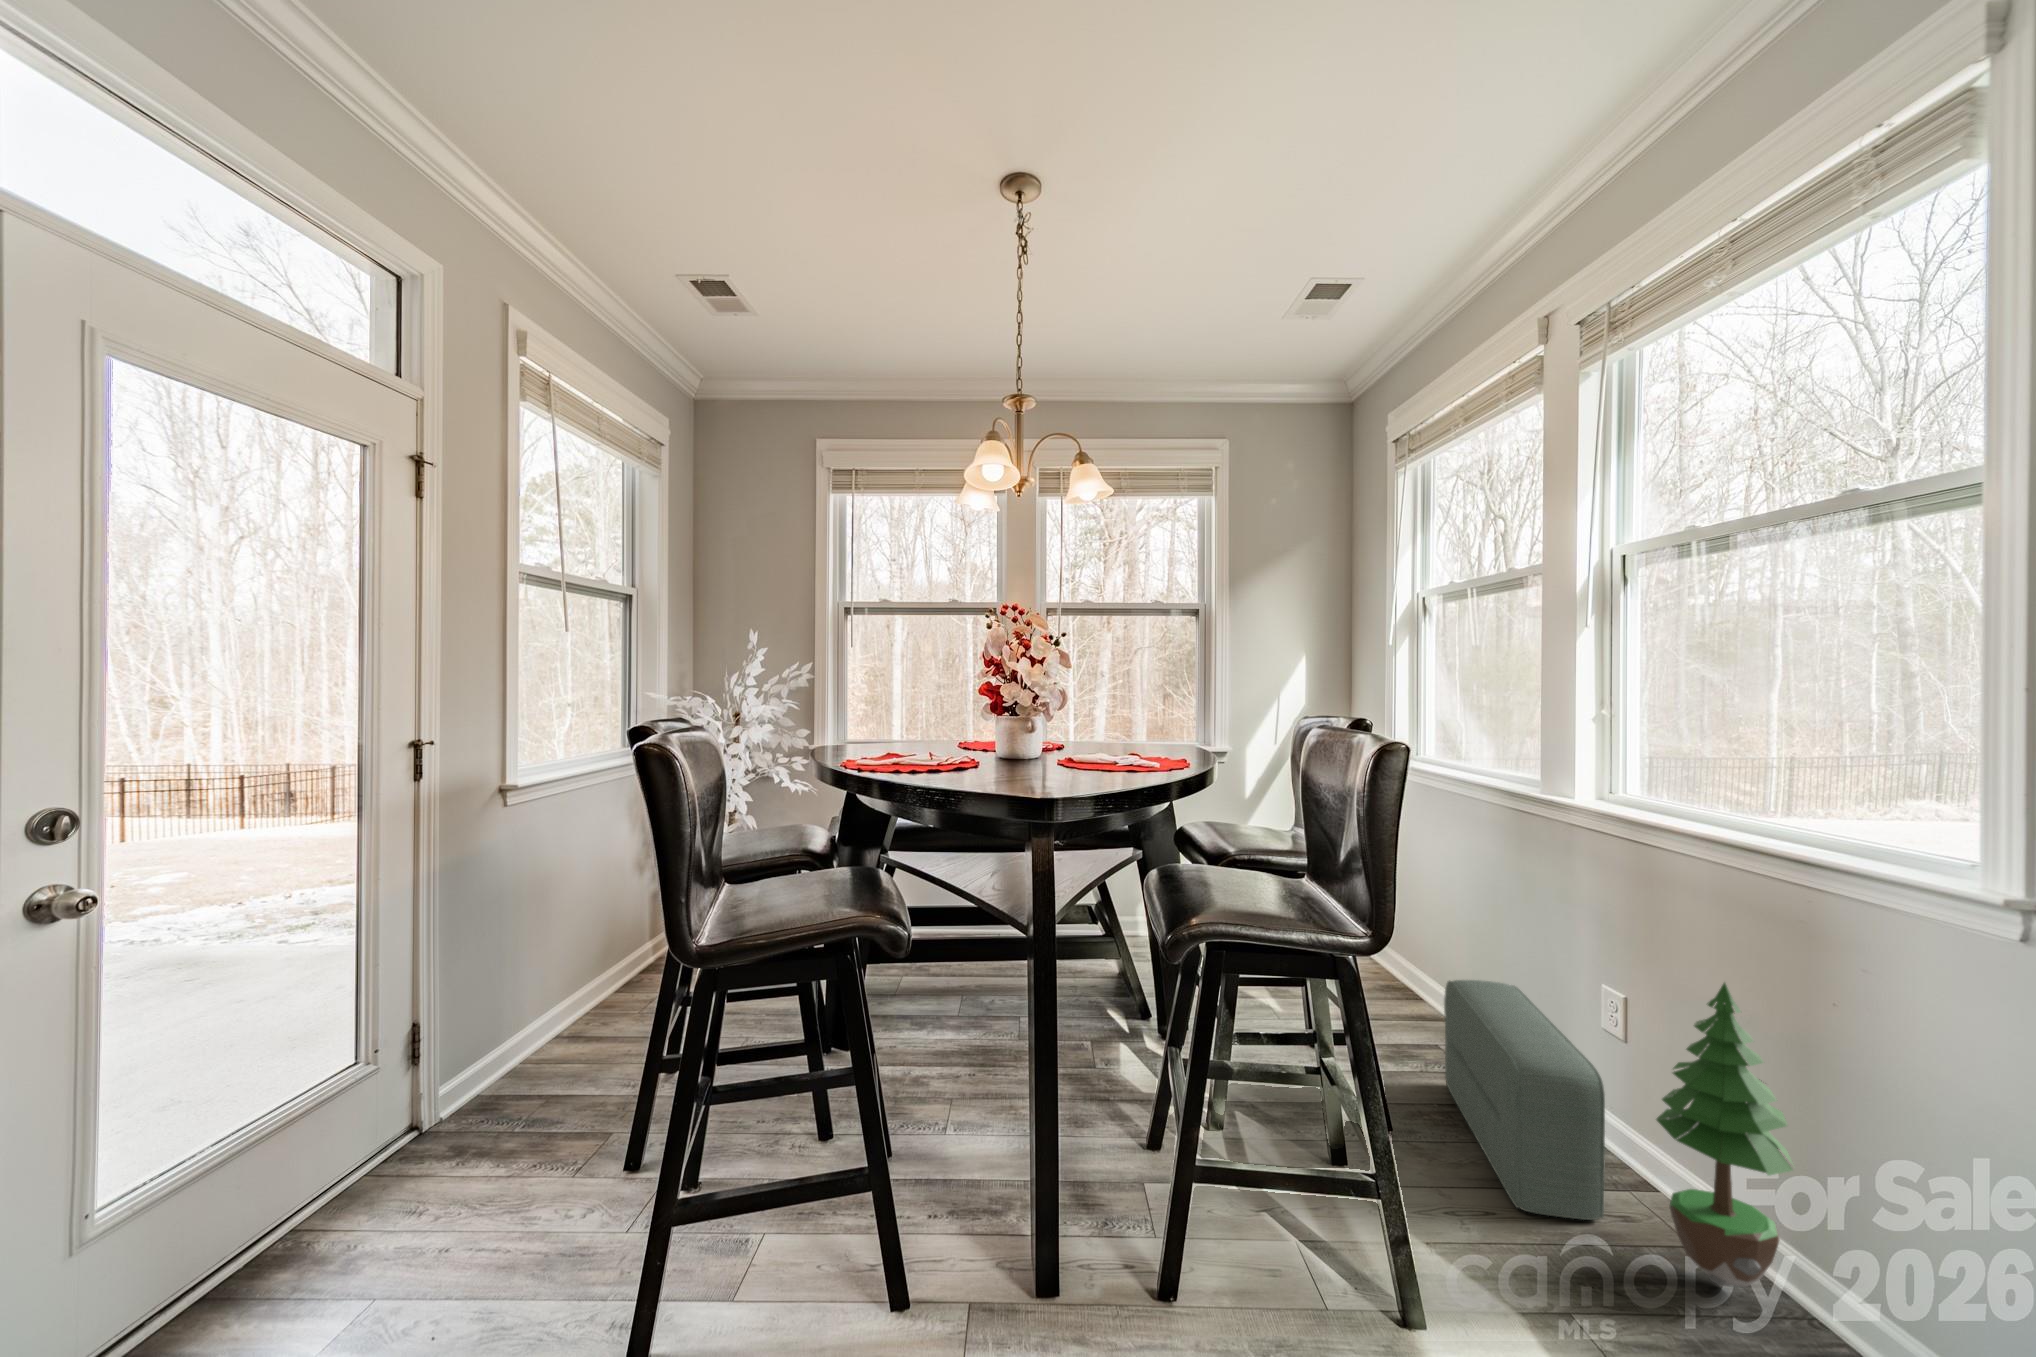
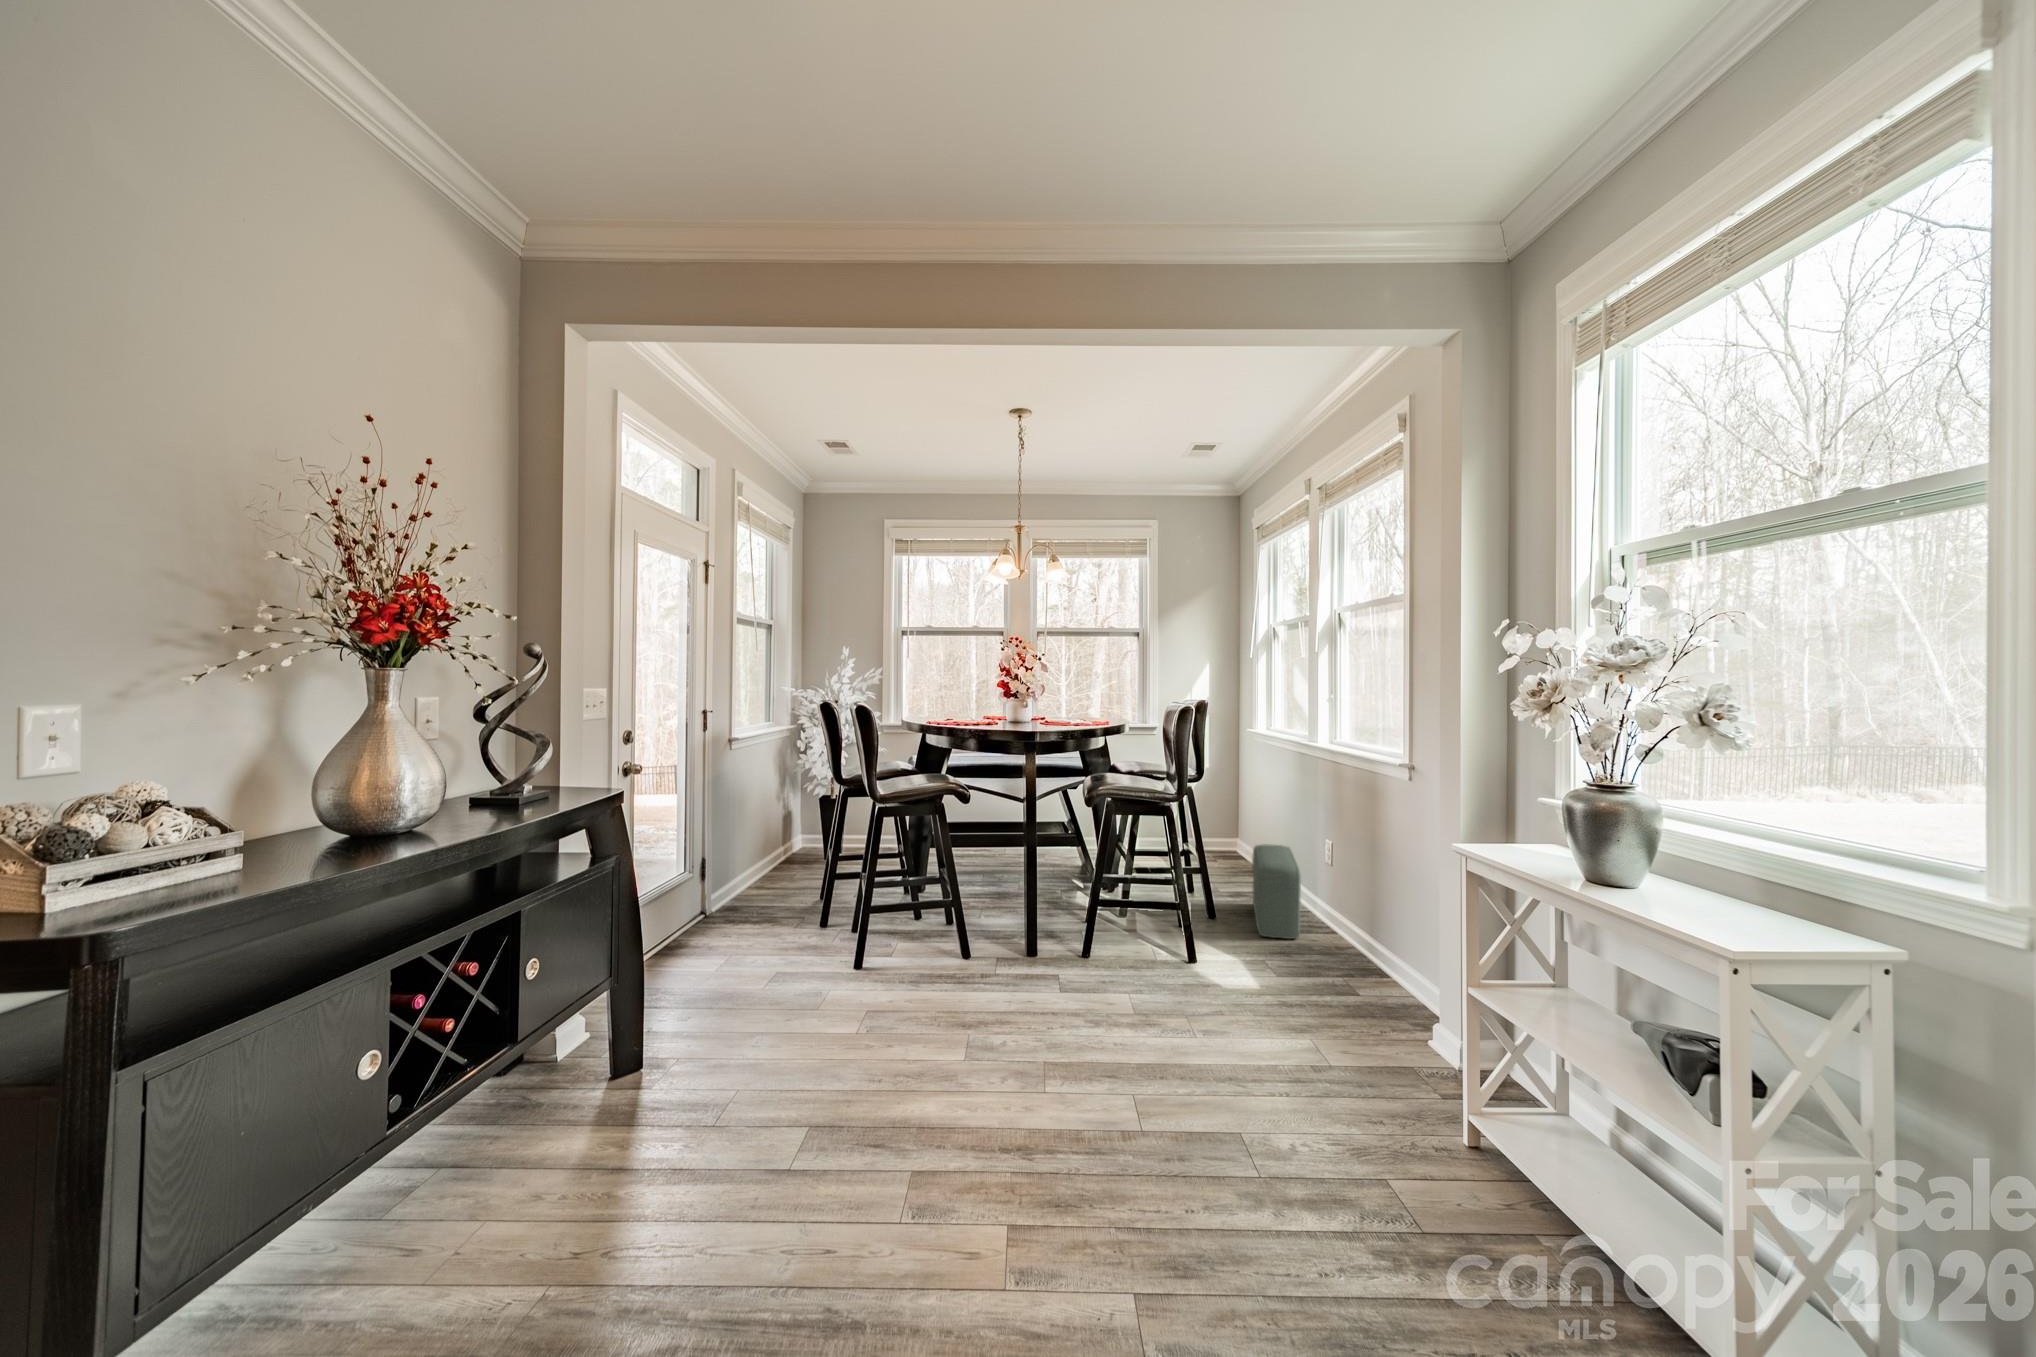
potted tree: present [1656,983,1793,1287] -> none [1311,815,1363,953]

